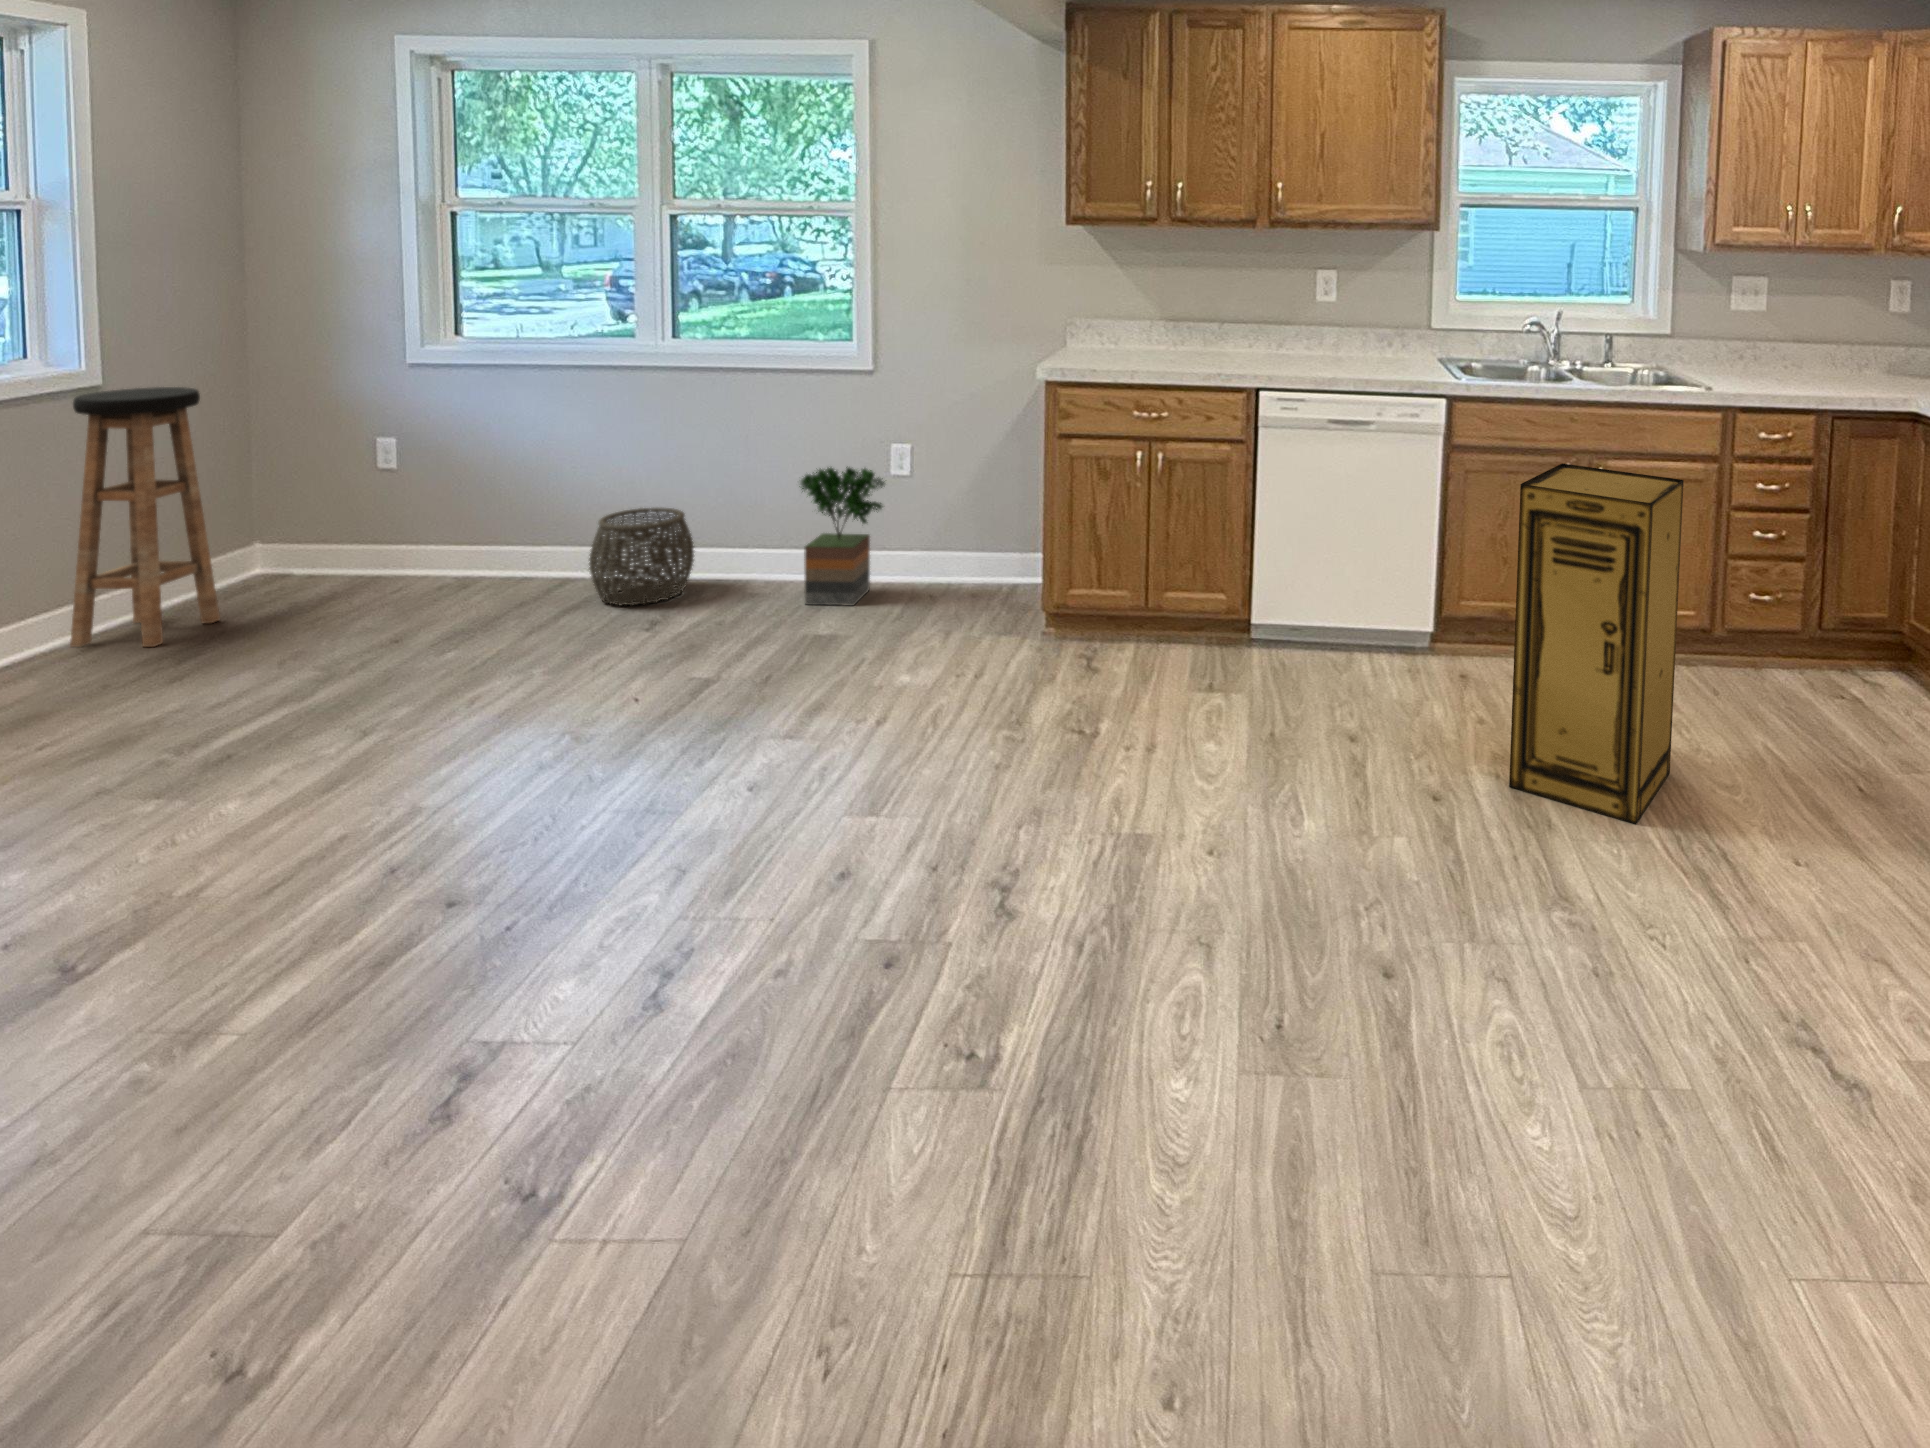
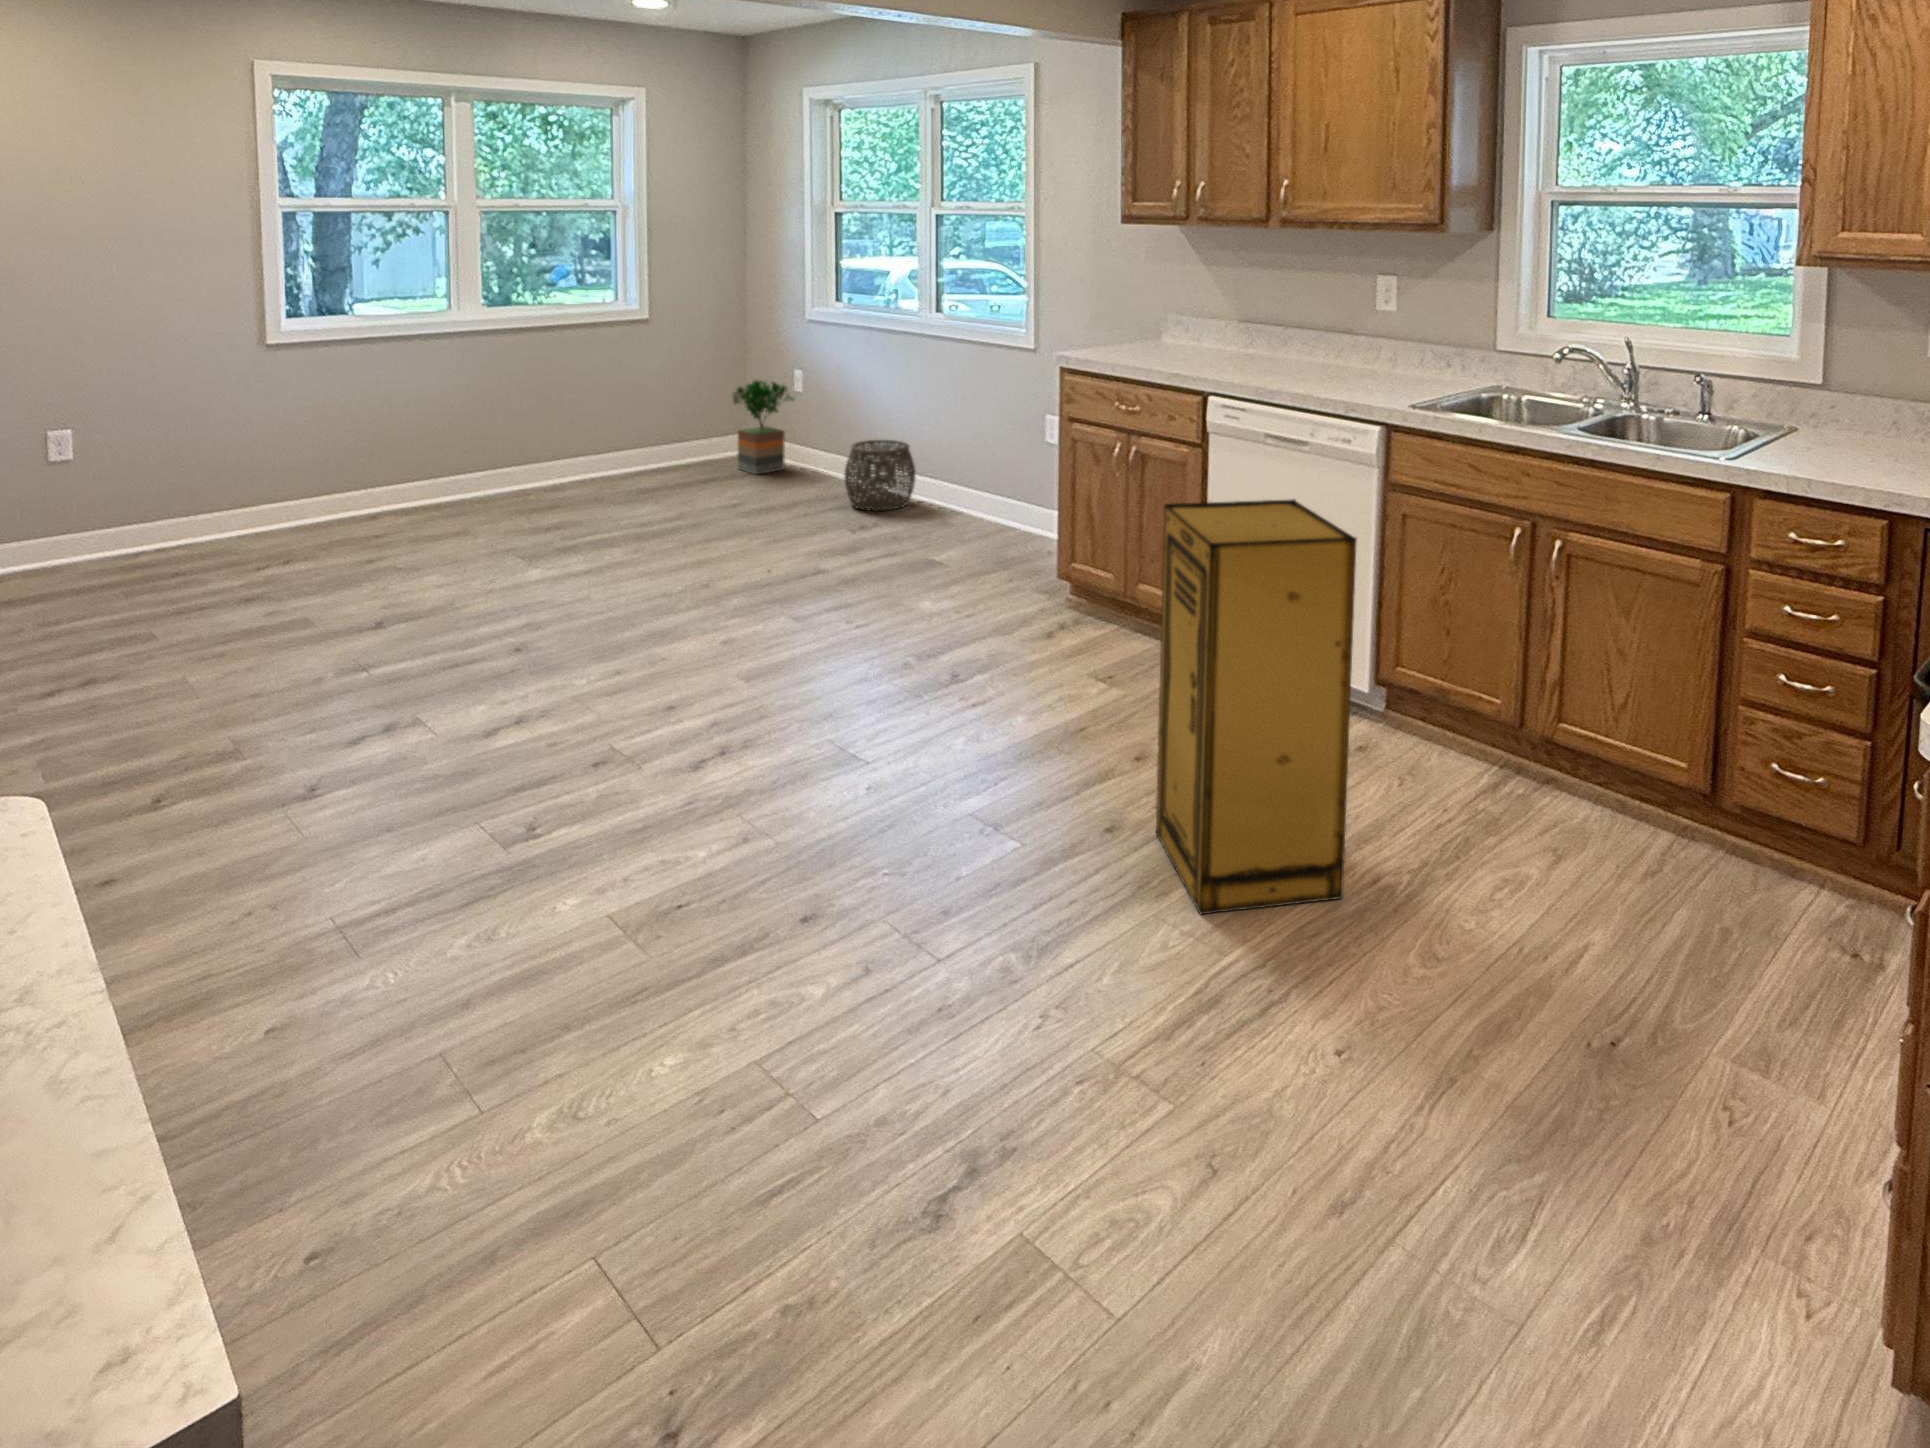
bar stool: present [70,387,220,647] -> none [621,322,688,478]
potted tree: present [799,467,885,606] -> present [733,380,794,474]

